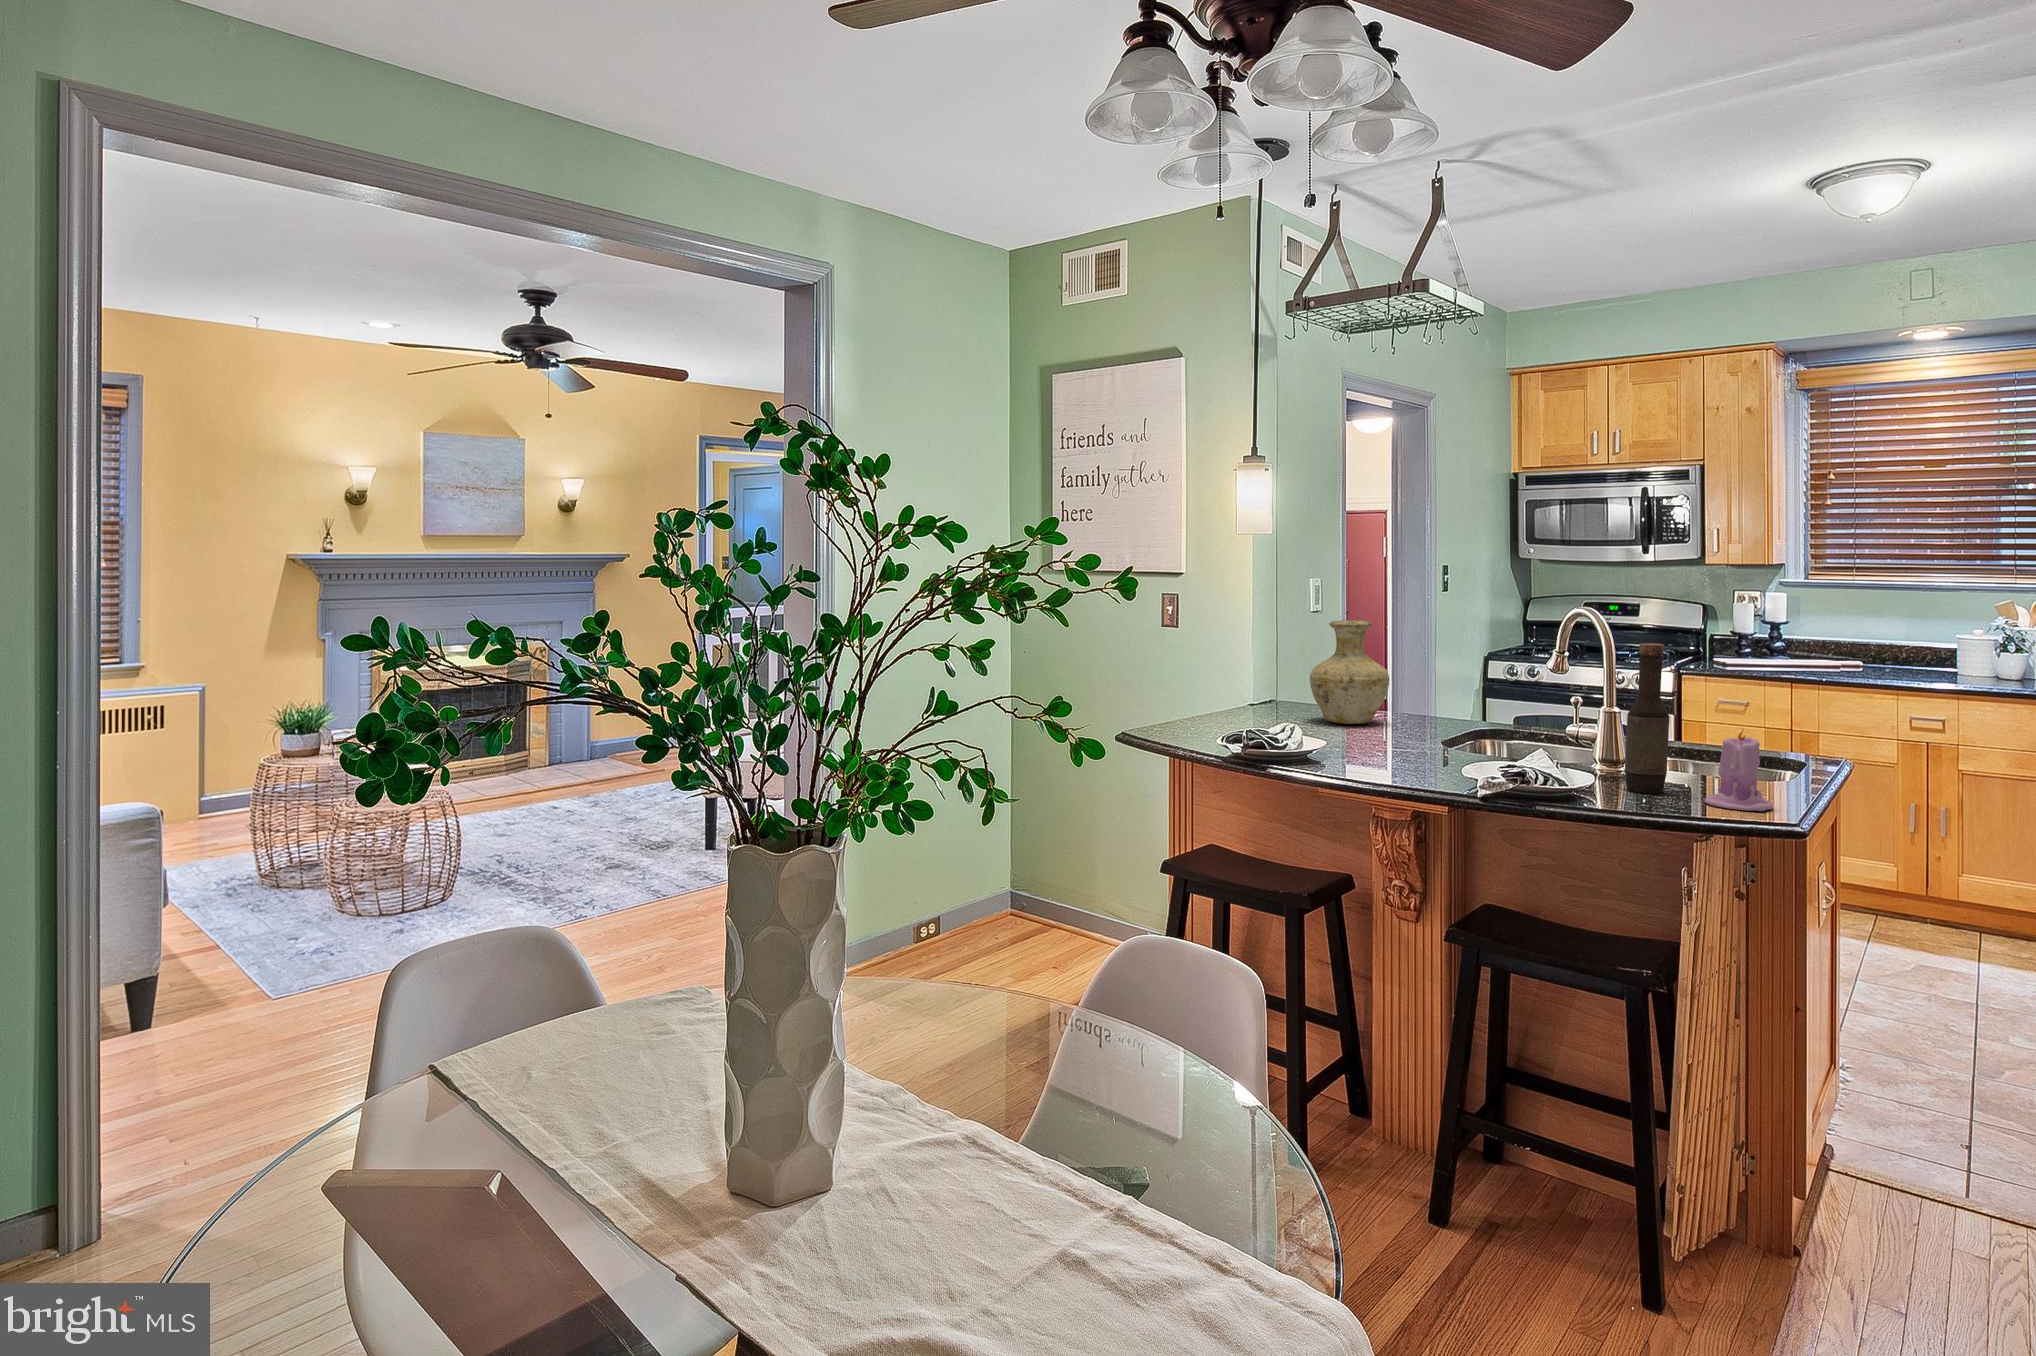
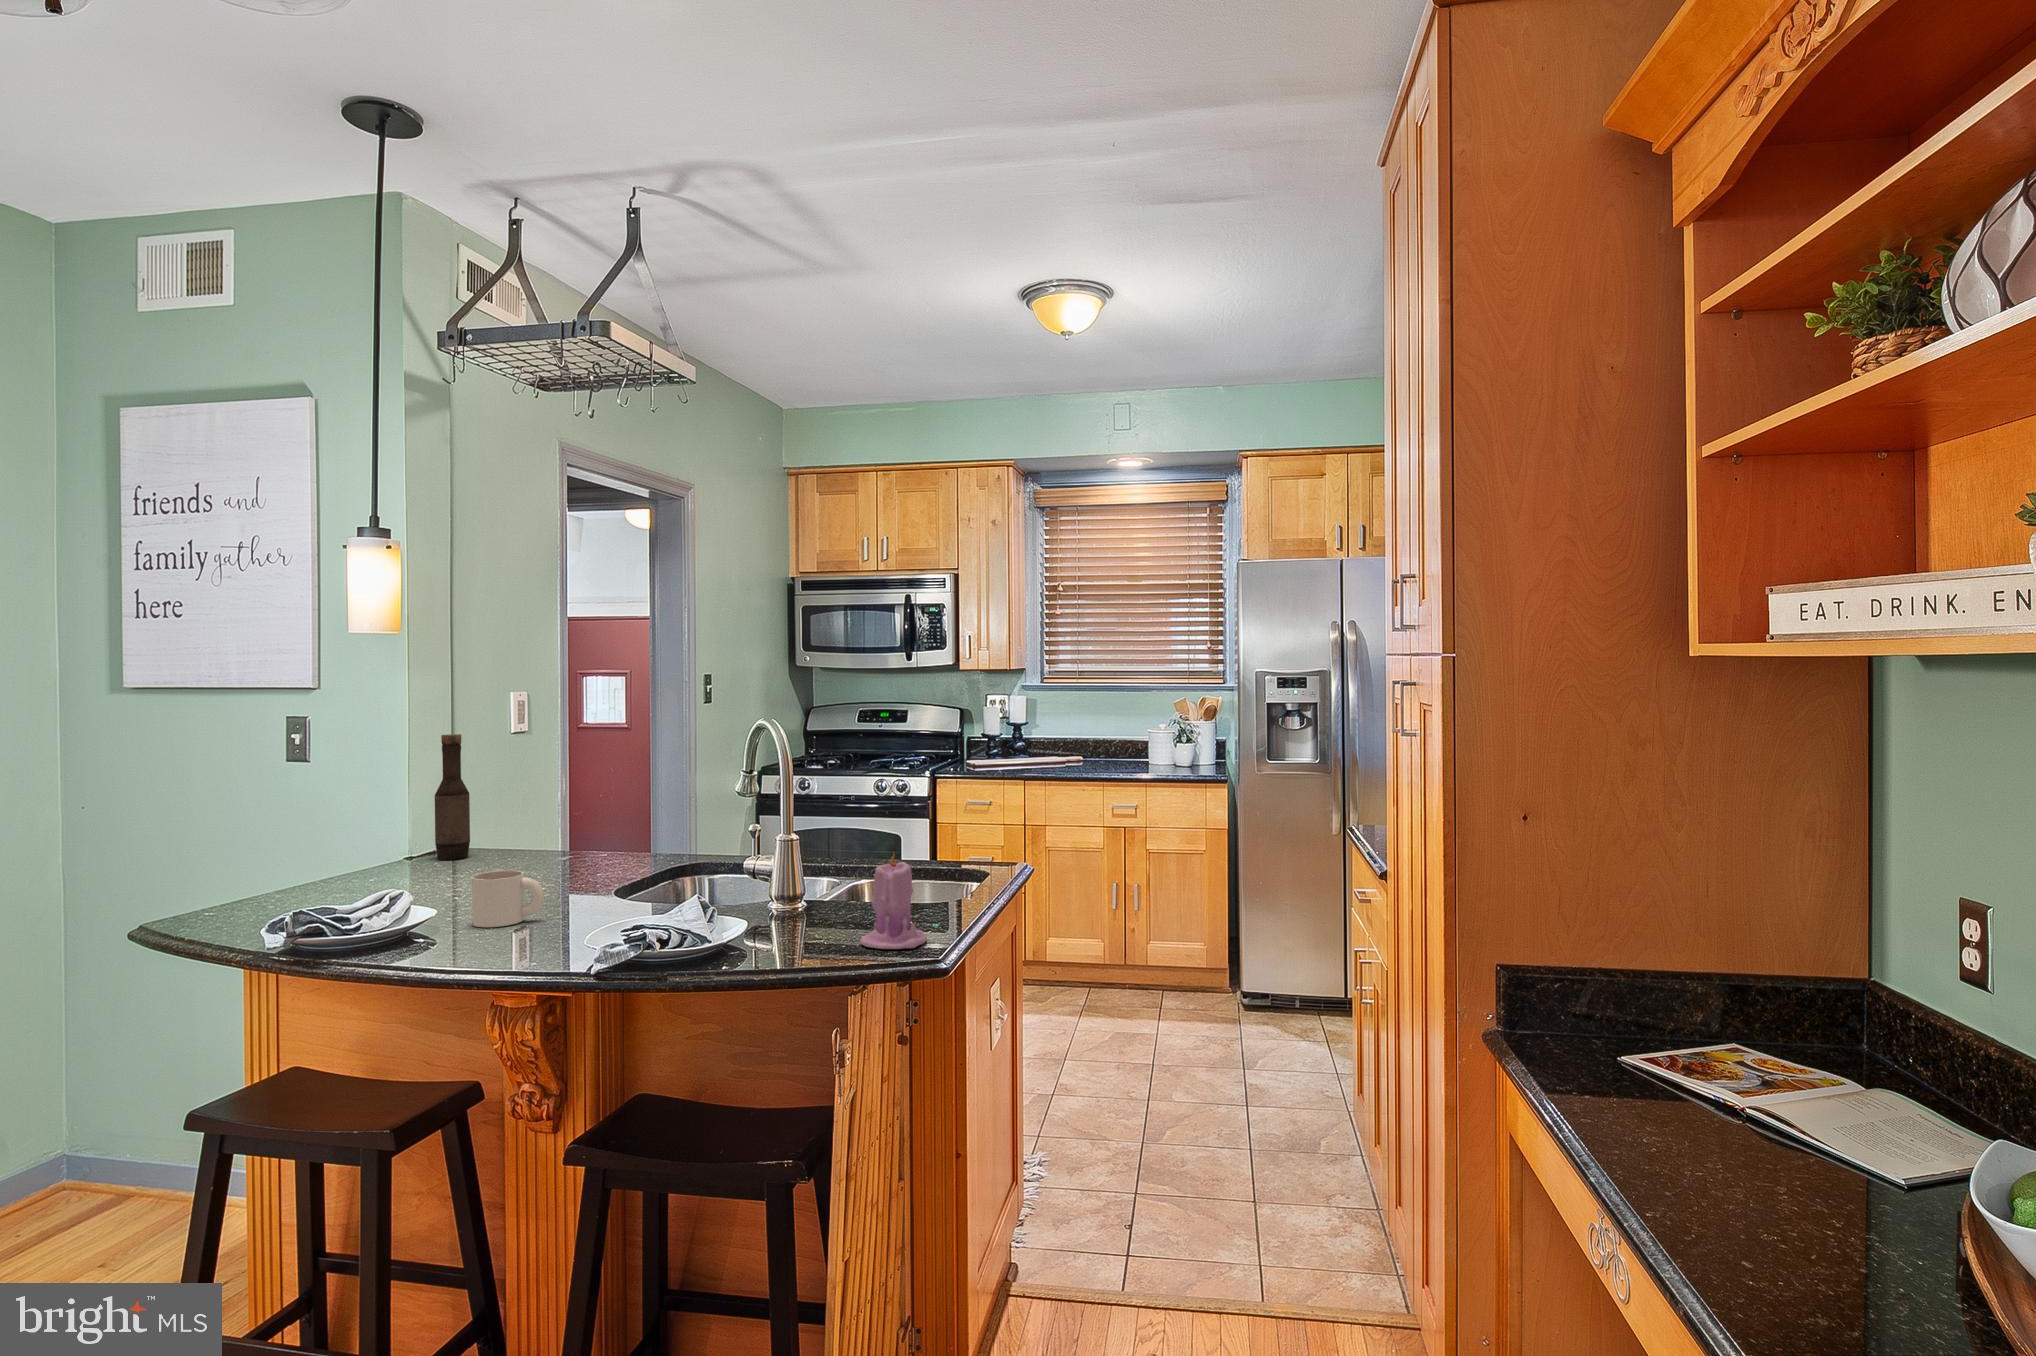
vase: present [1310,620,1389,724] -> none [475,737,579,868]
bottle: present [1625,643,1669,793] -> present [435,734,470,860]
mug: none [1352,721,1405,762] -> present [472,871,544,927]

